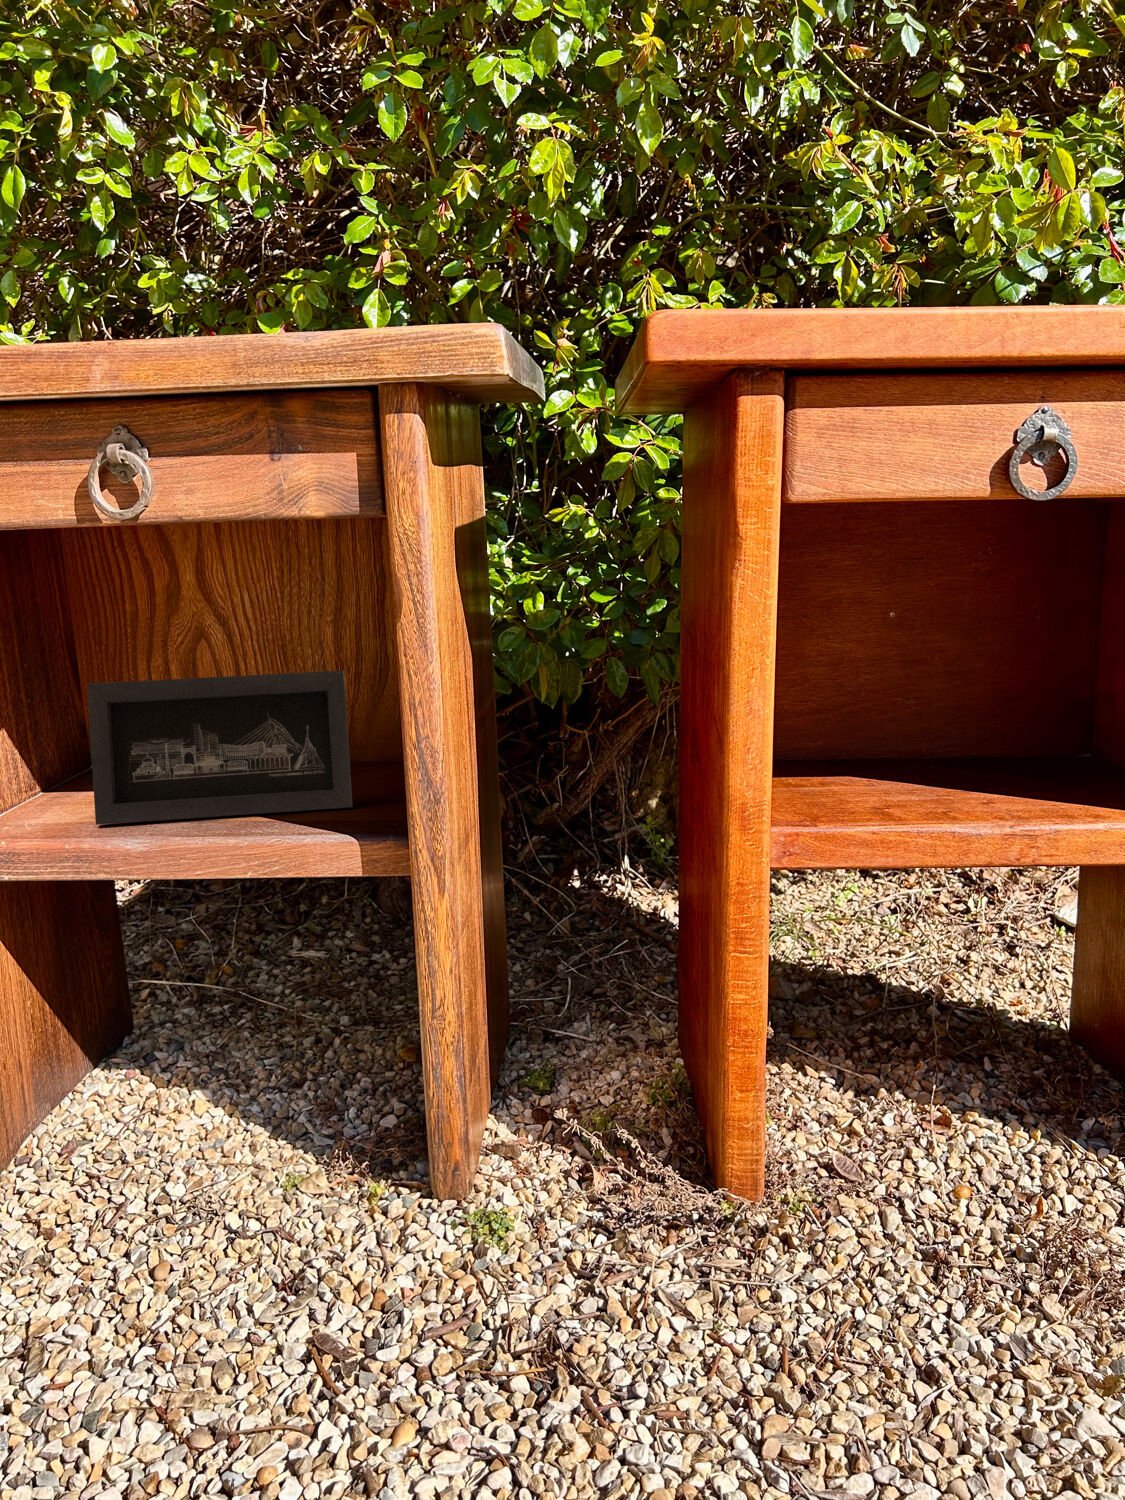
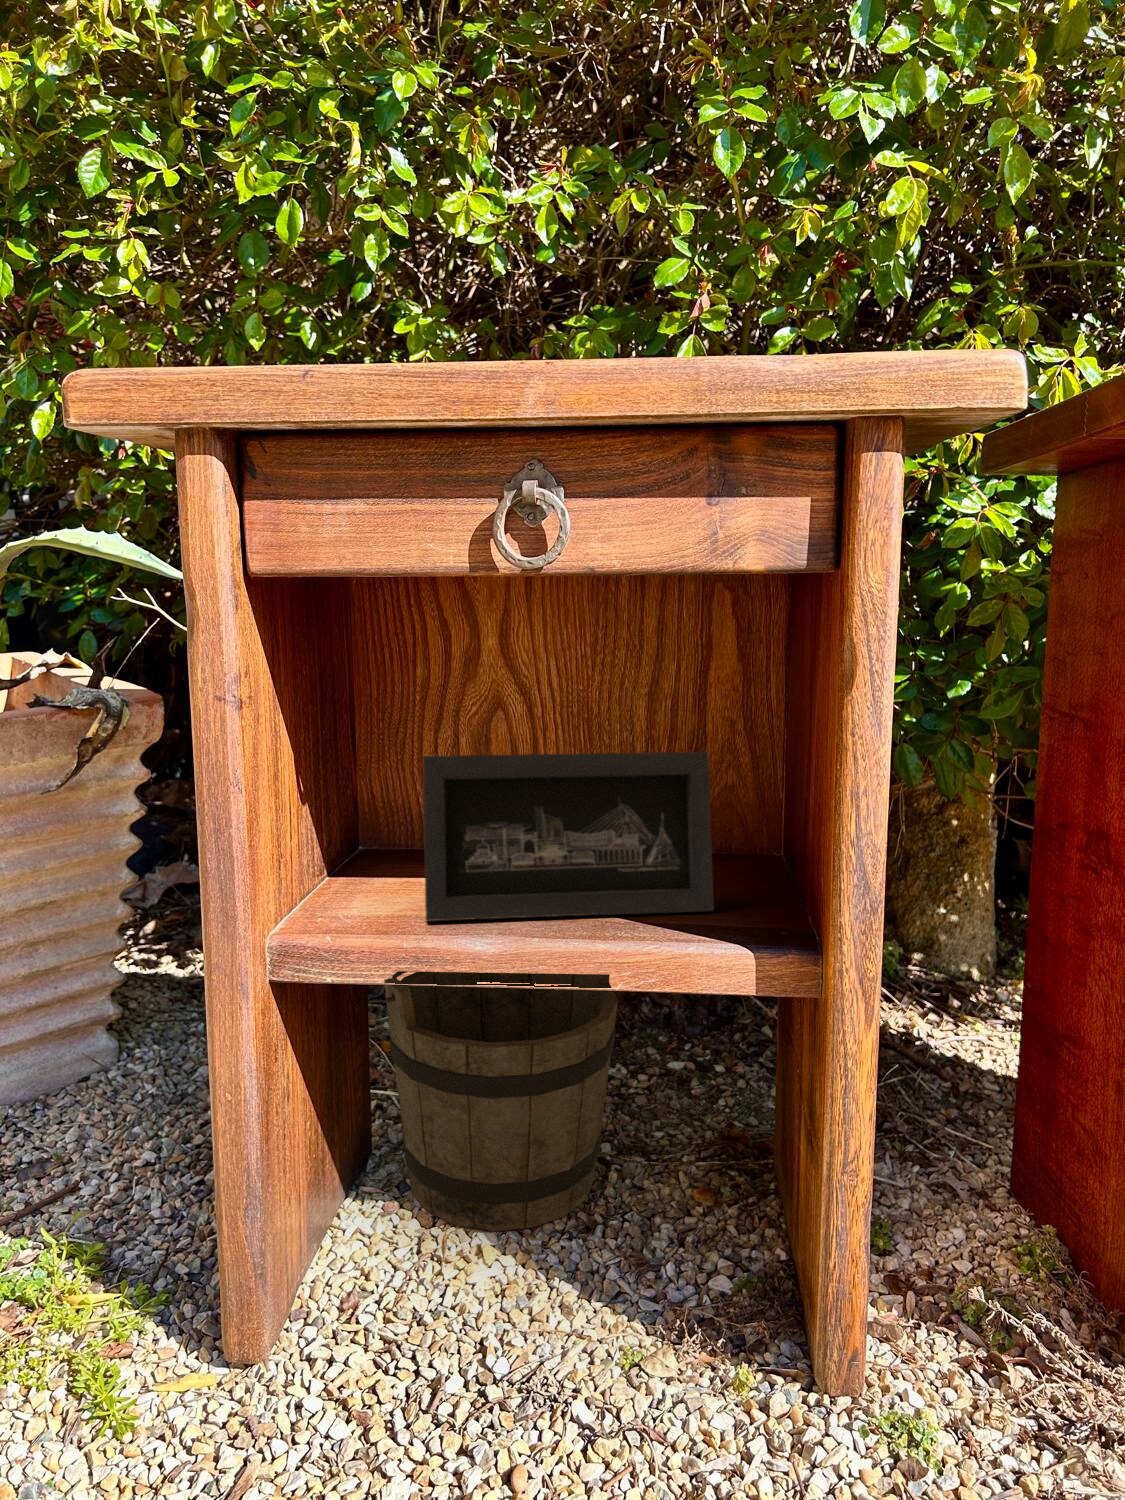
bucket: none [106,838,323,1089] -> present [384,971,618,1231]

